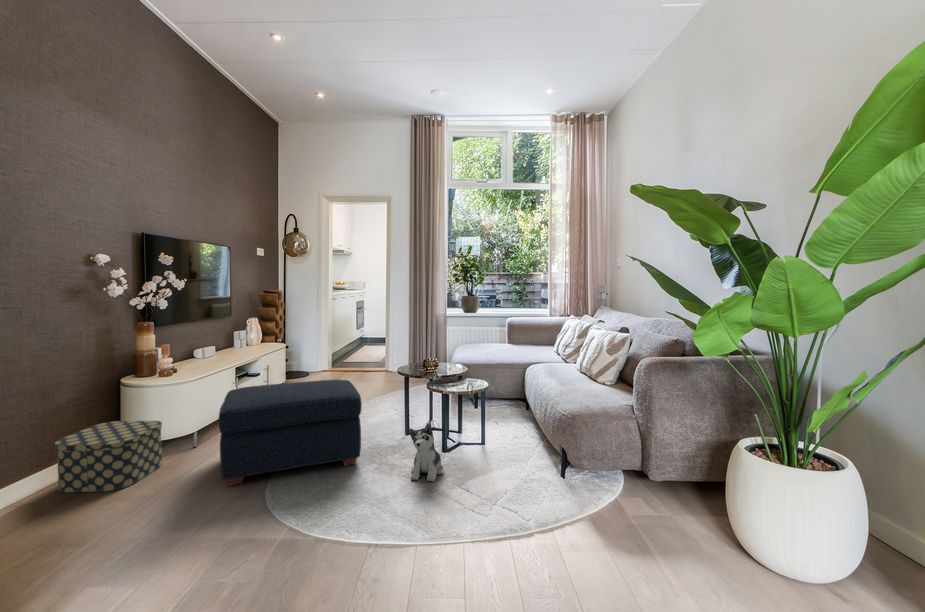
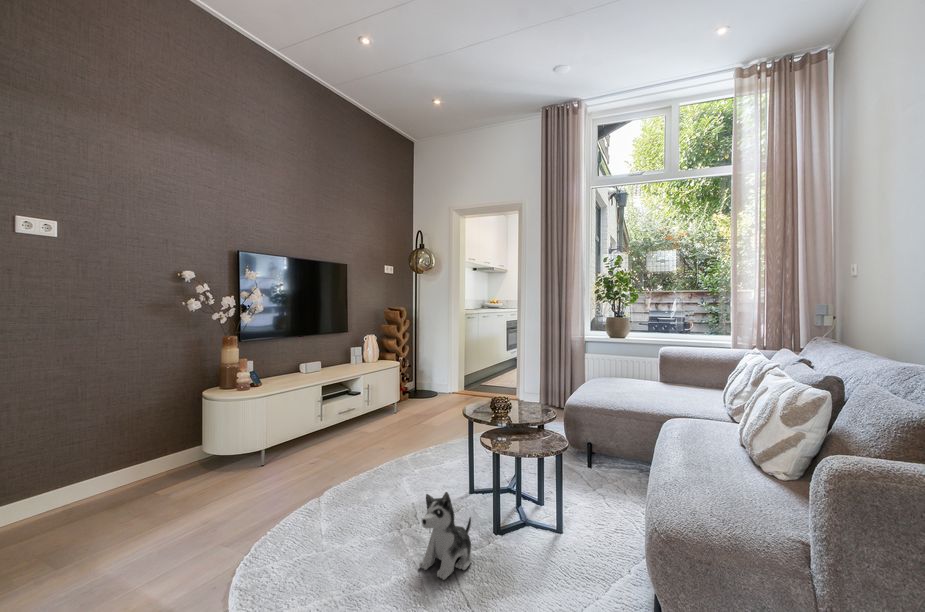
ottoman: present [219,380,362,485] -> none [237,409,406,523]
storage box: present [55,421,162,493] -> none [141,428,232,497]

